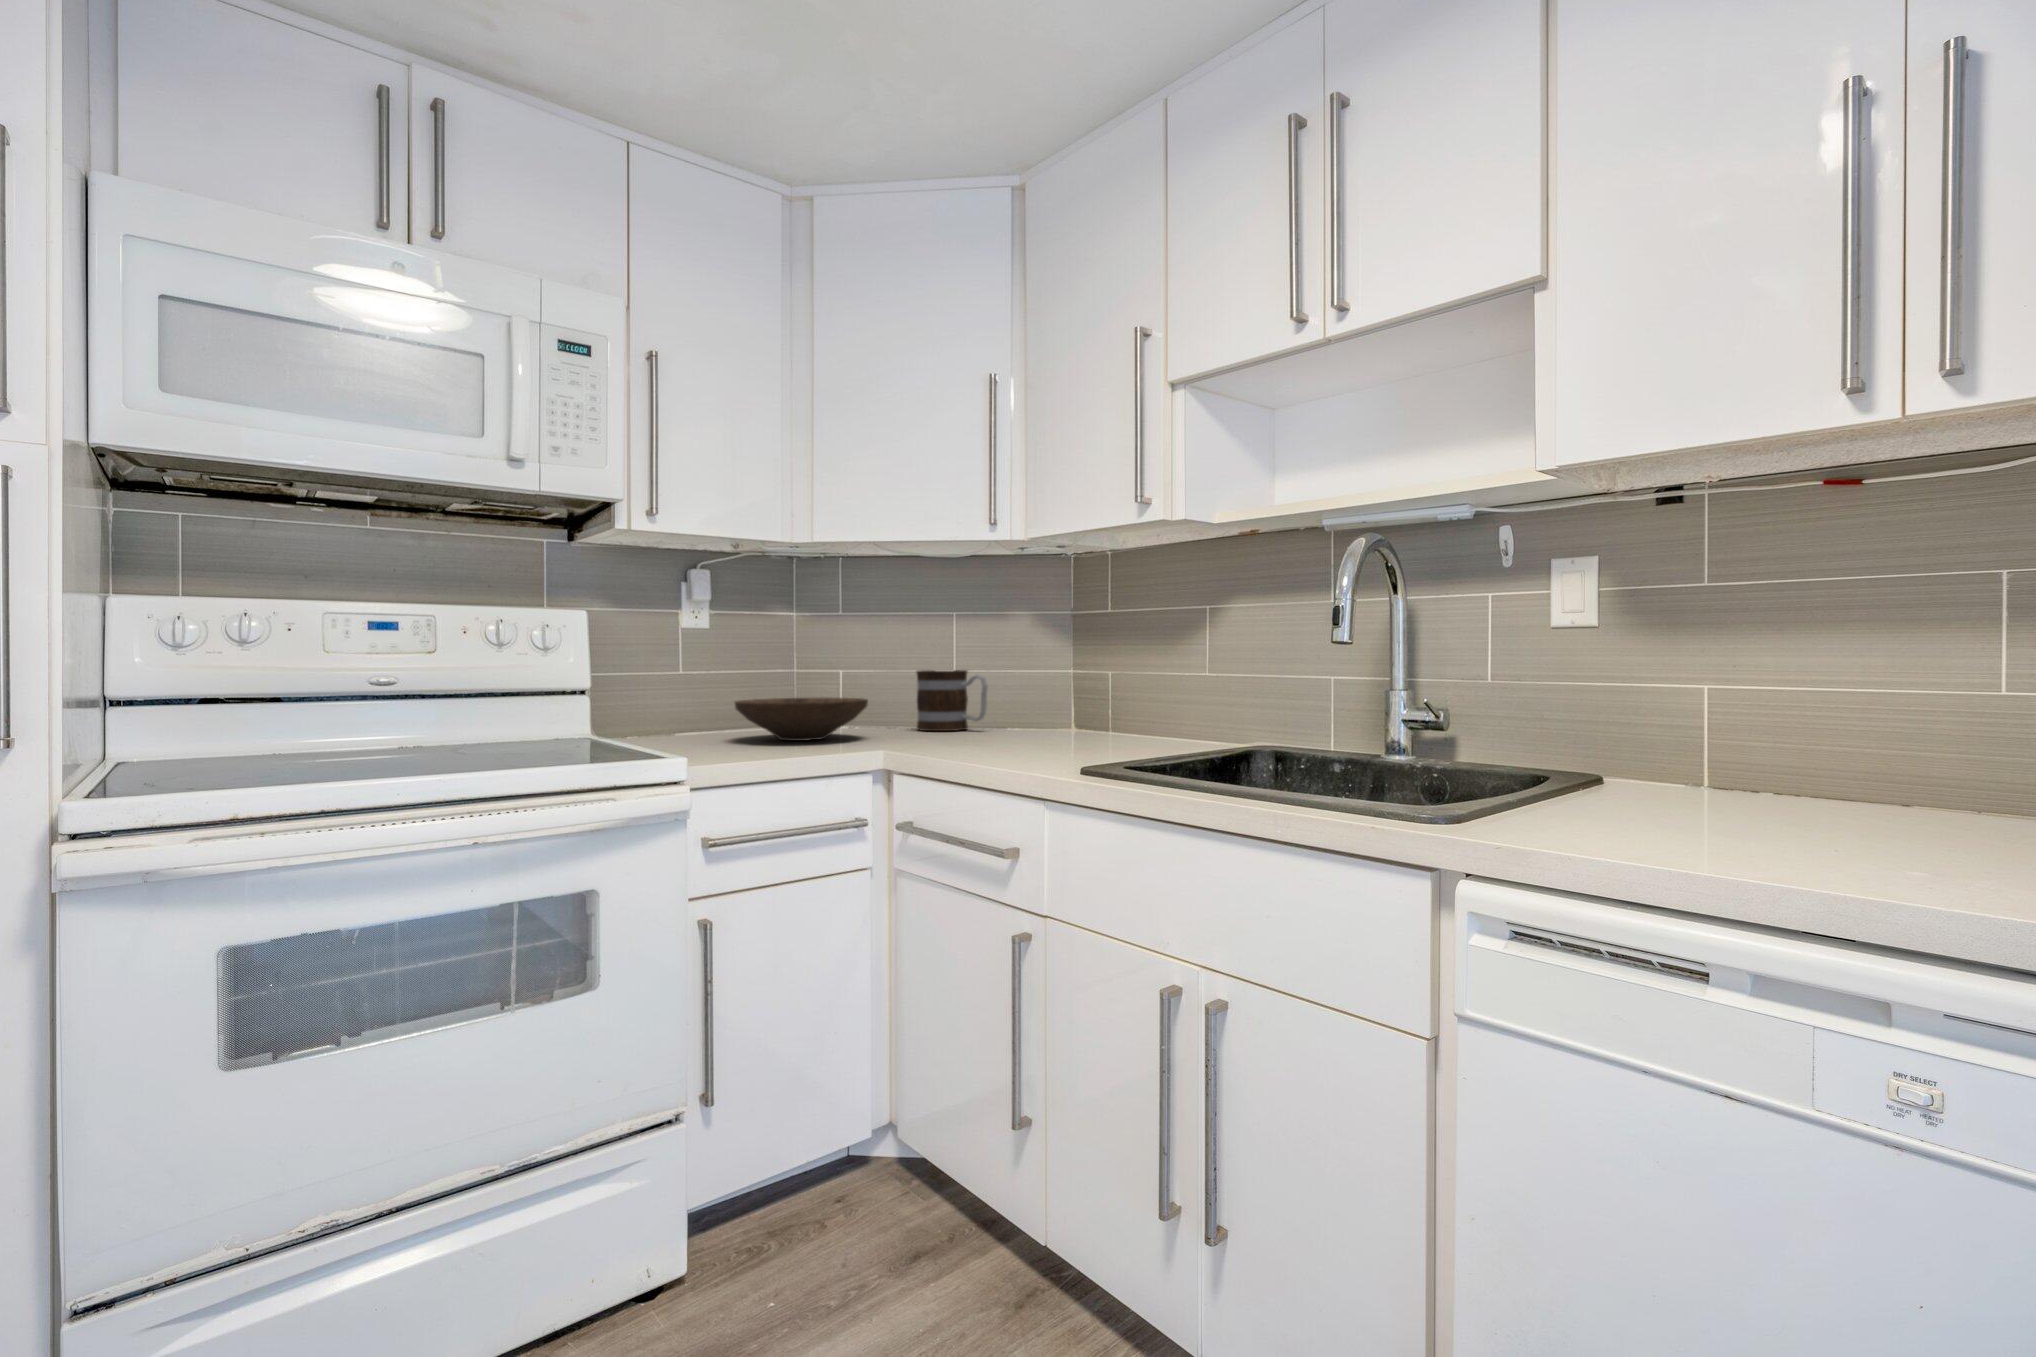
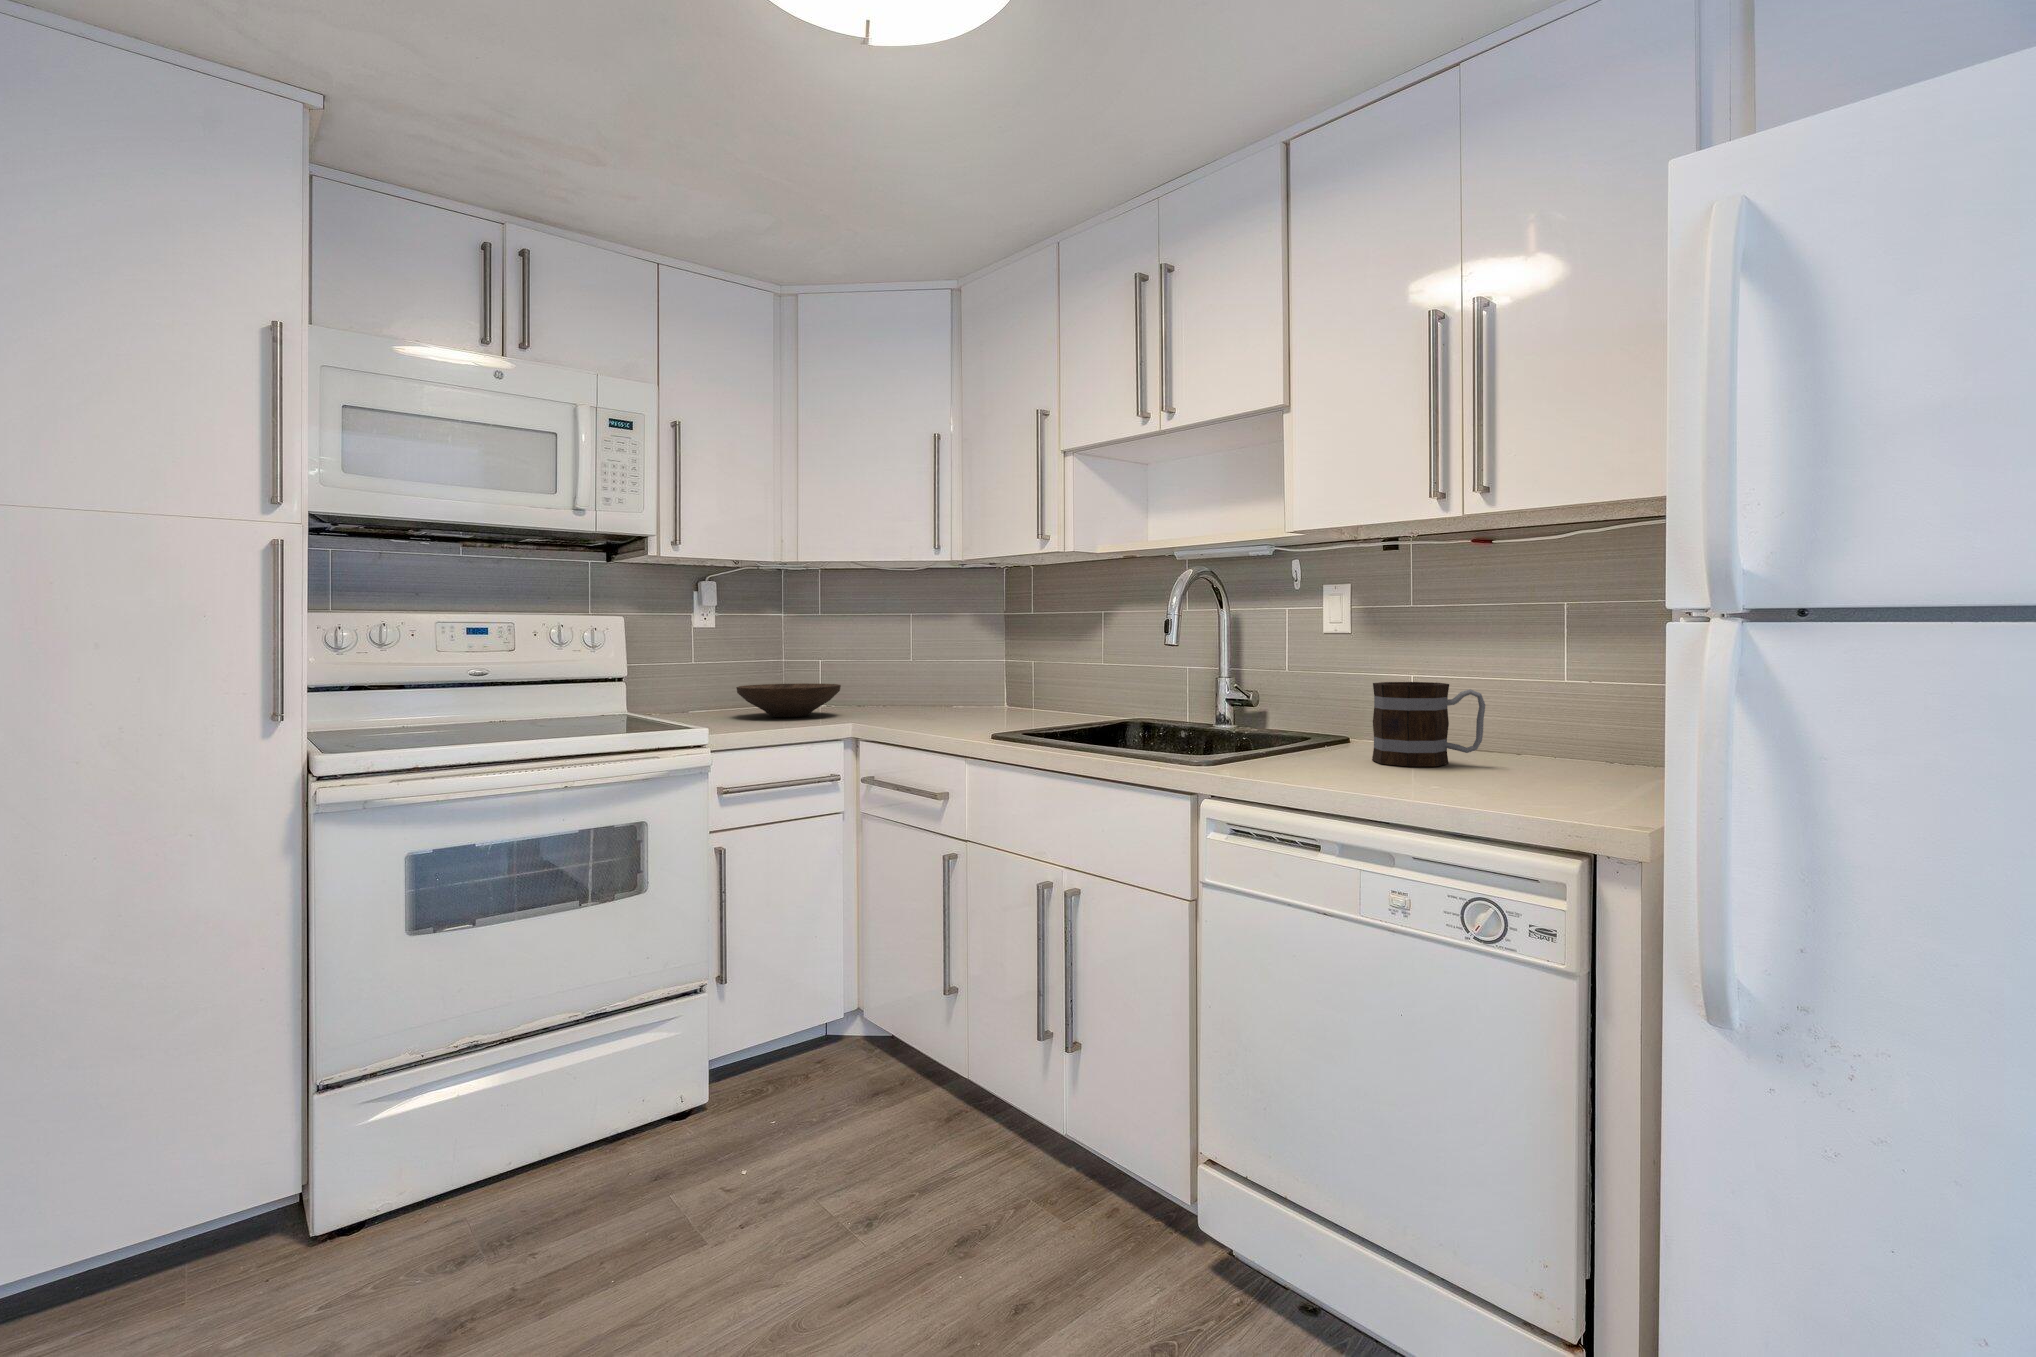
mug: present [917,670,988,731] -> present [1372,682,1485,766]

